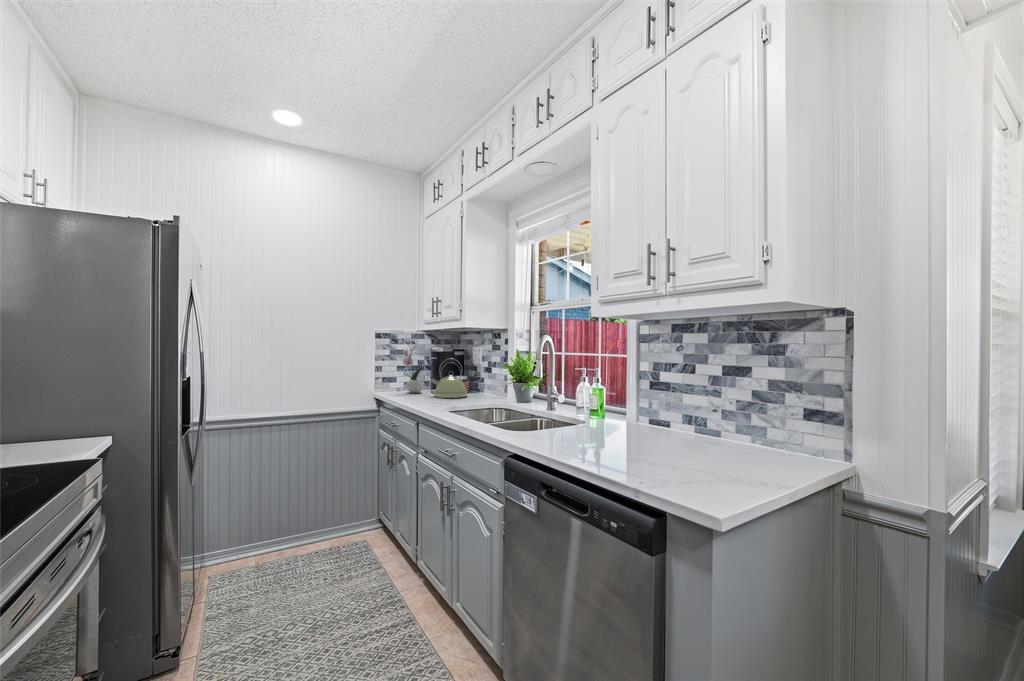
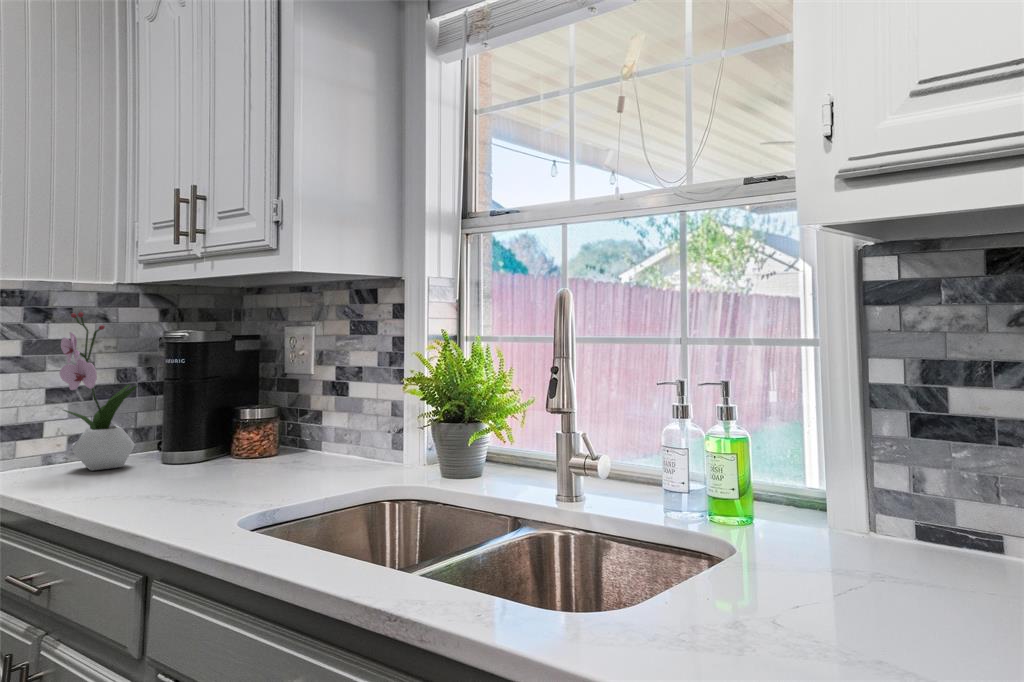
kettle: present [430,364,467,398] -> none [155,359,283,485]

